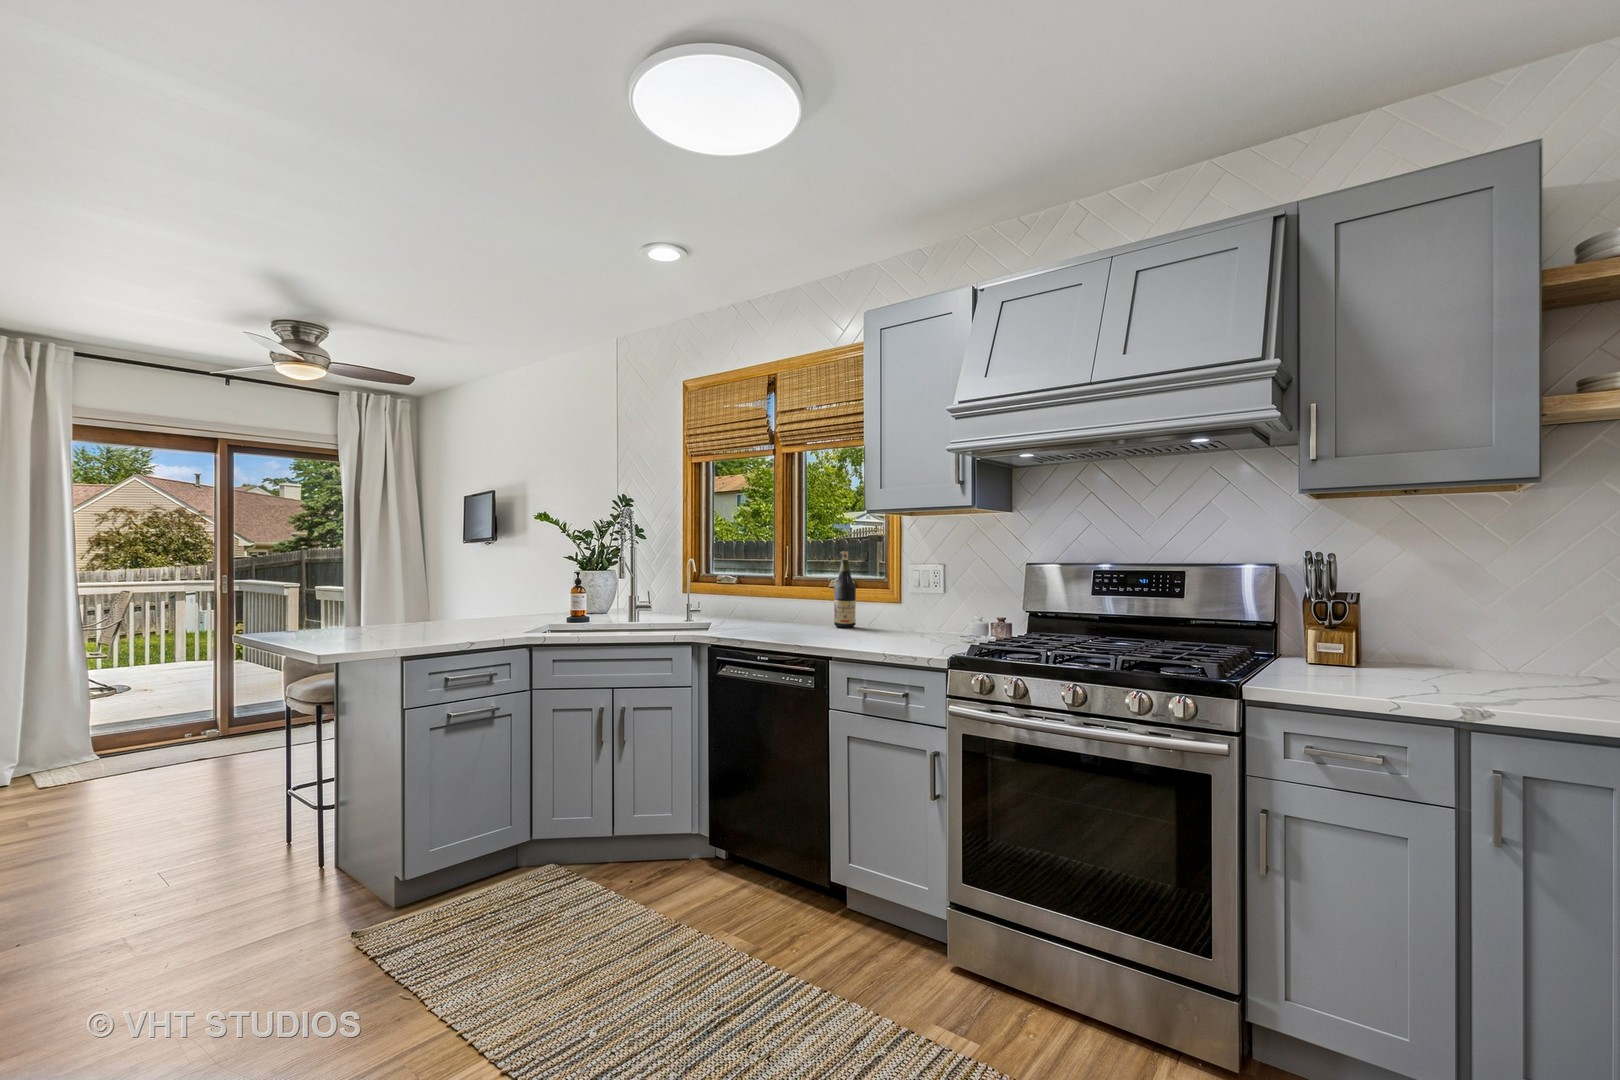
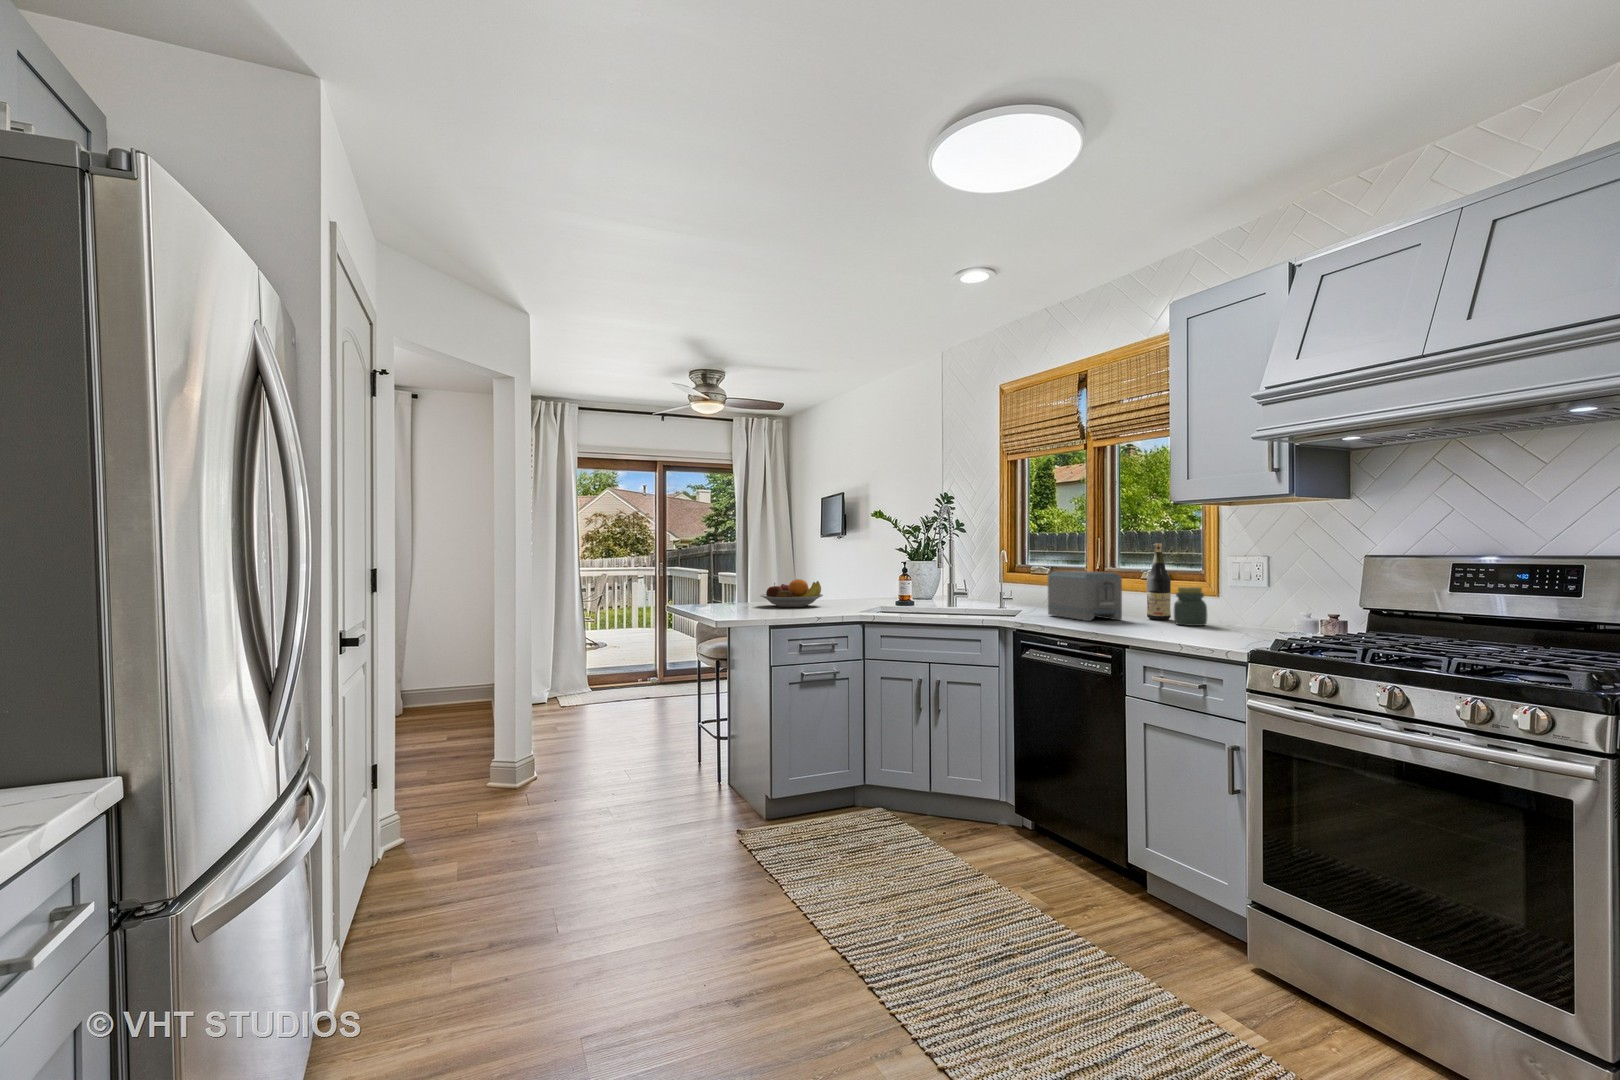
toaster: none [739,580,813,632] -> present [1048,571,1122,621]
fruit bowl: none [386,594,473,629] -> present [761,579,823,607]
jar: none [862,594,892,633] -> present [1174,587,1207,626]

